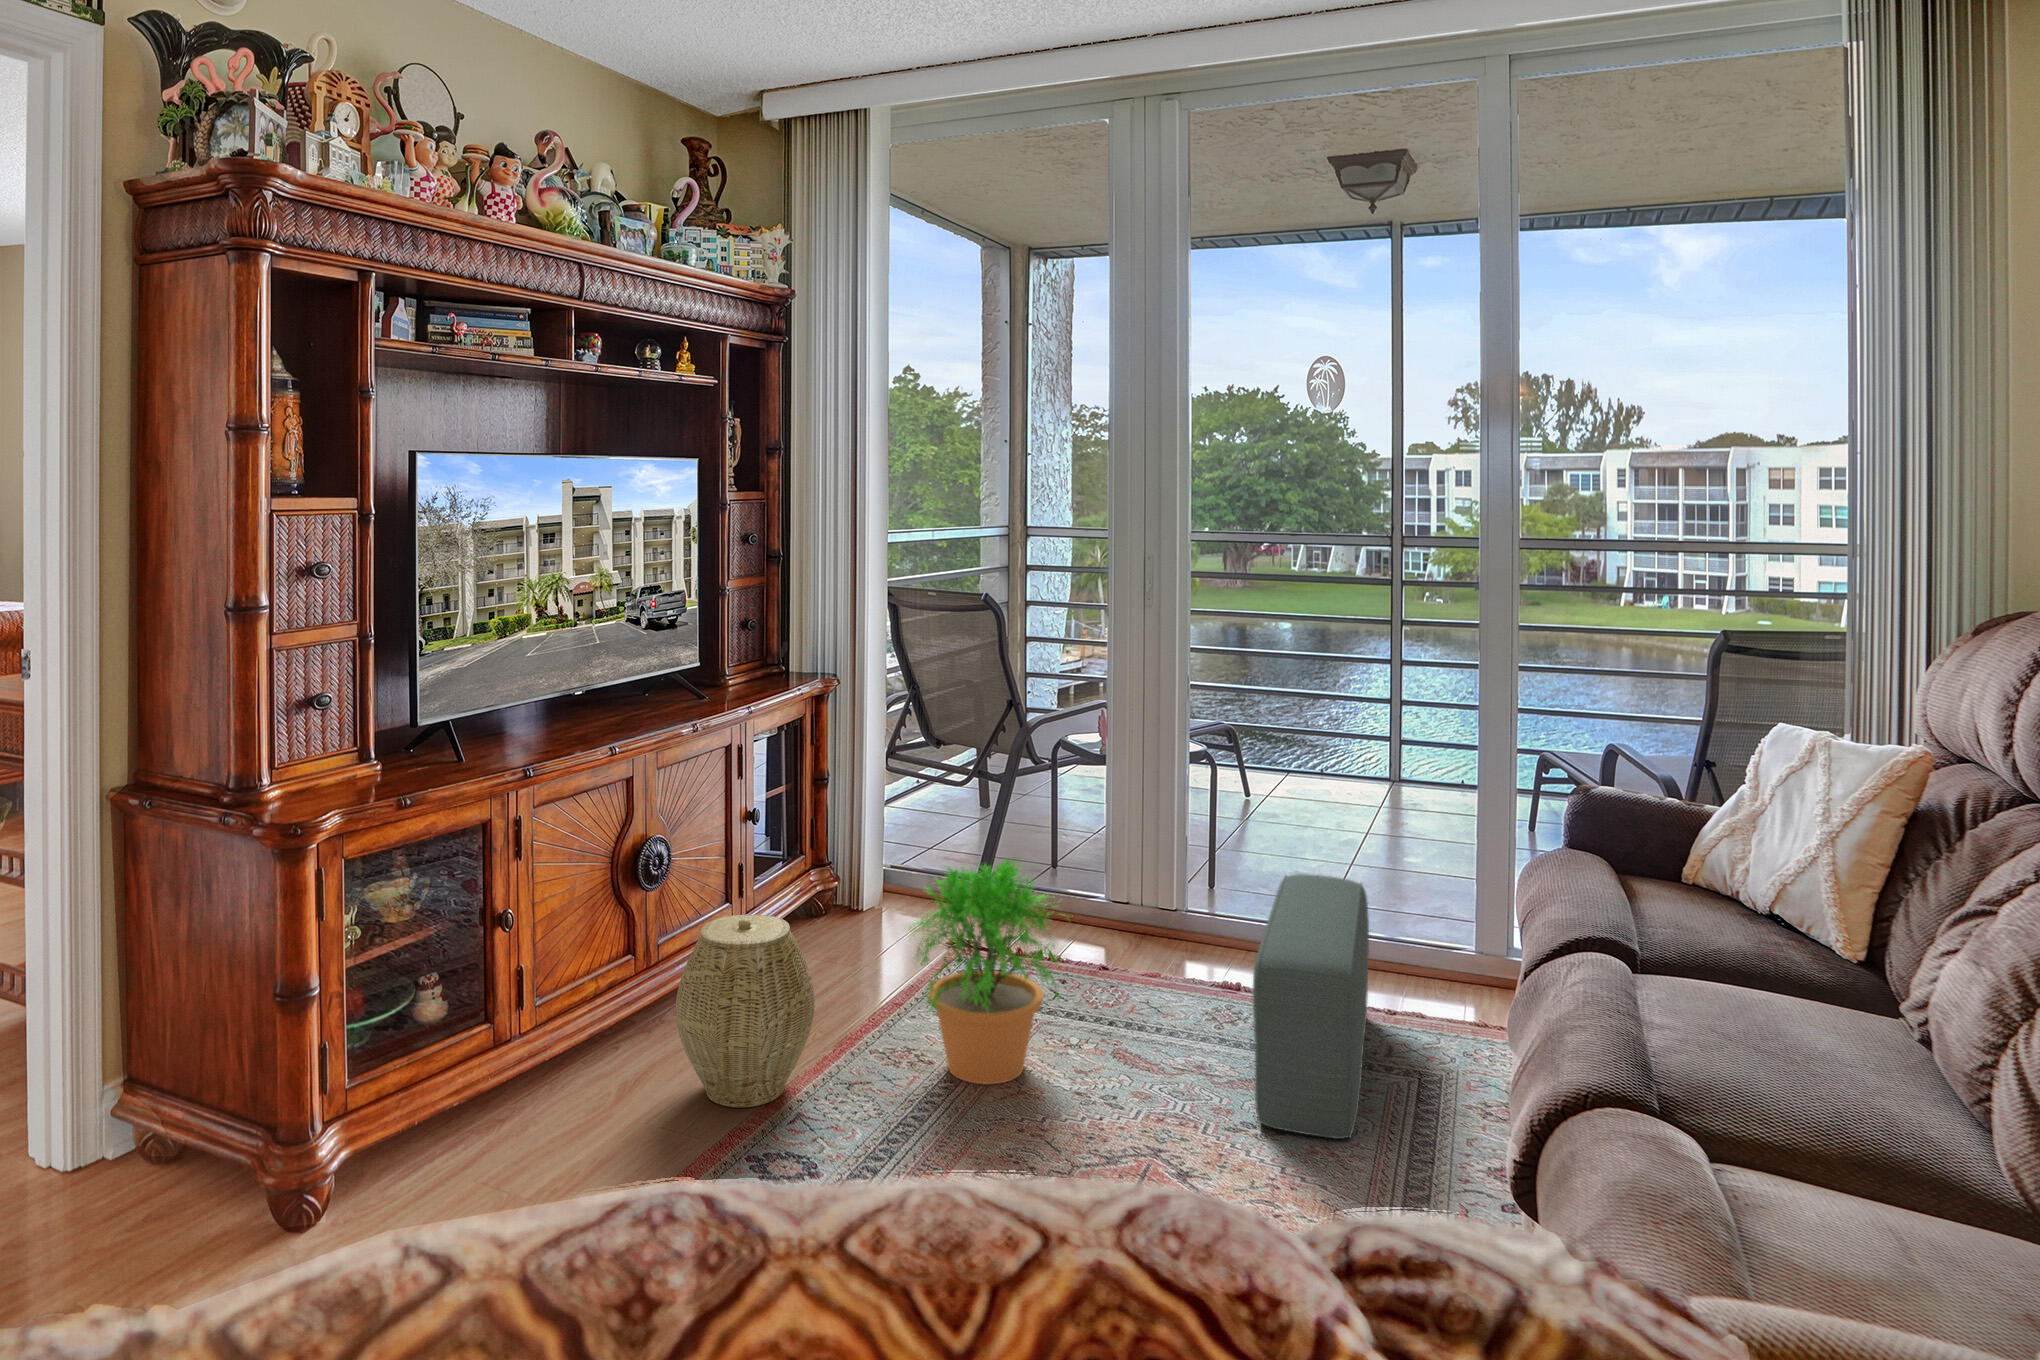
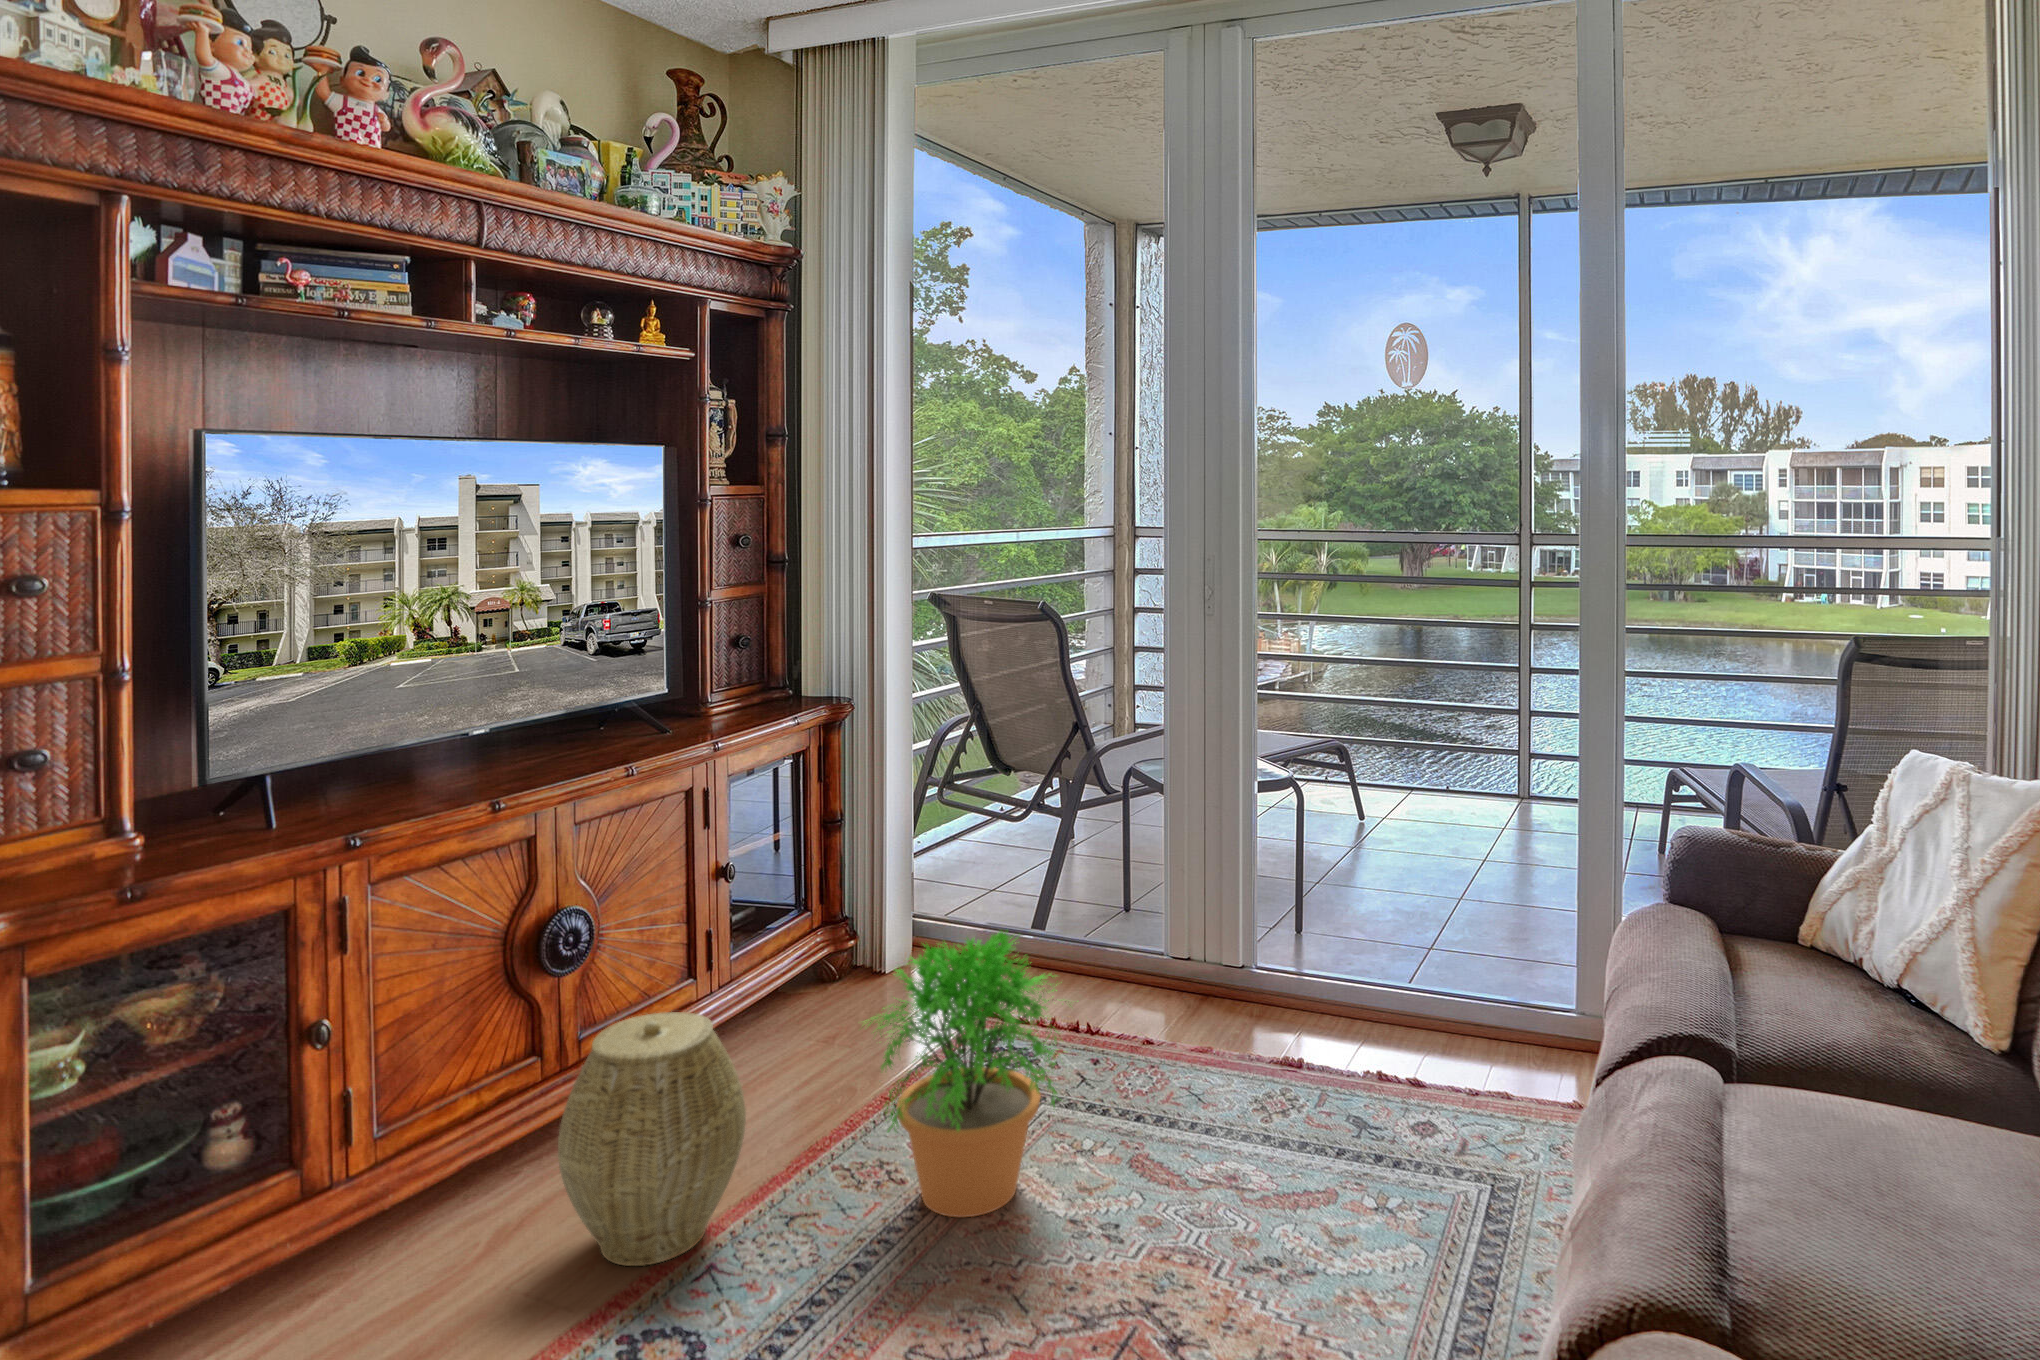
pouf: present [1253,874,1369,1139] -> none [1284,933,1442,1282]

